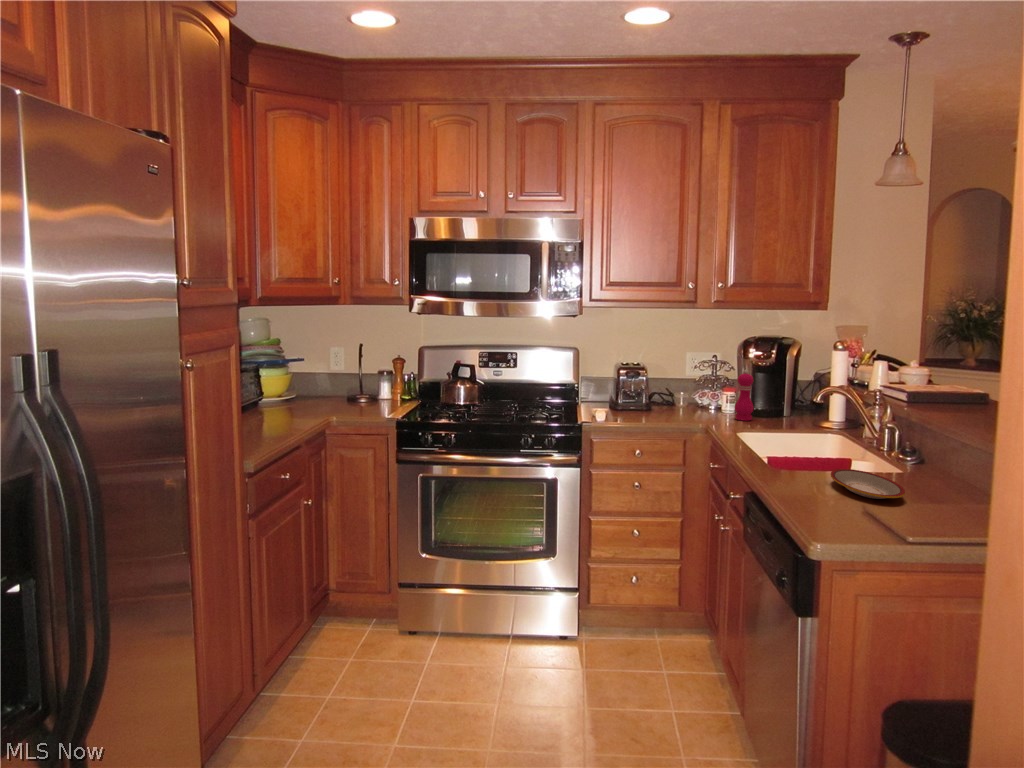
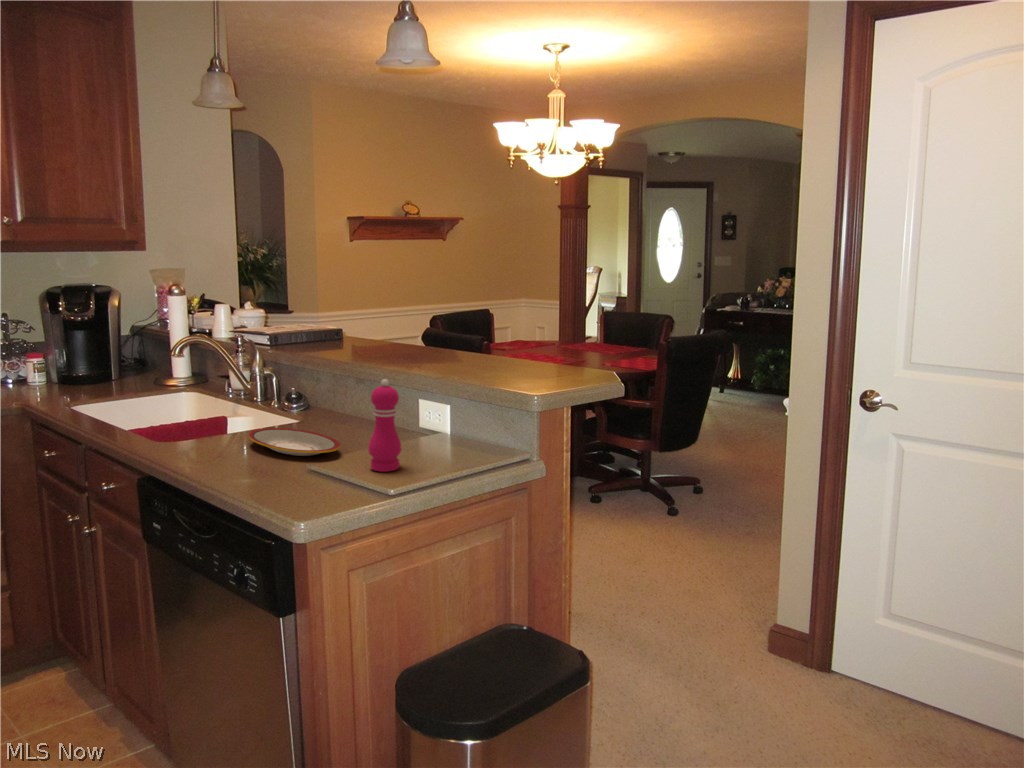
pepper mill: present [735,370,754,421] -> present [368,379,402,472]

